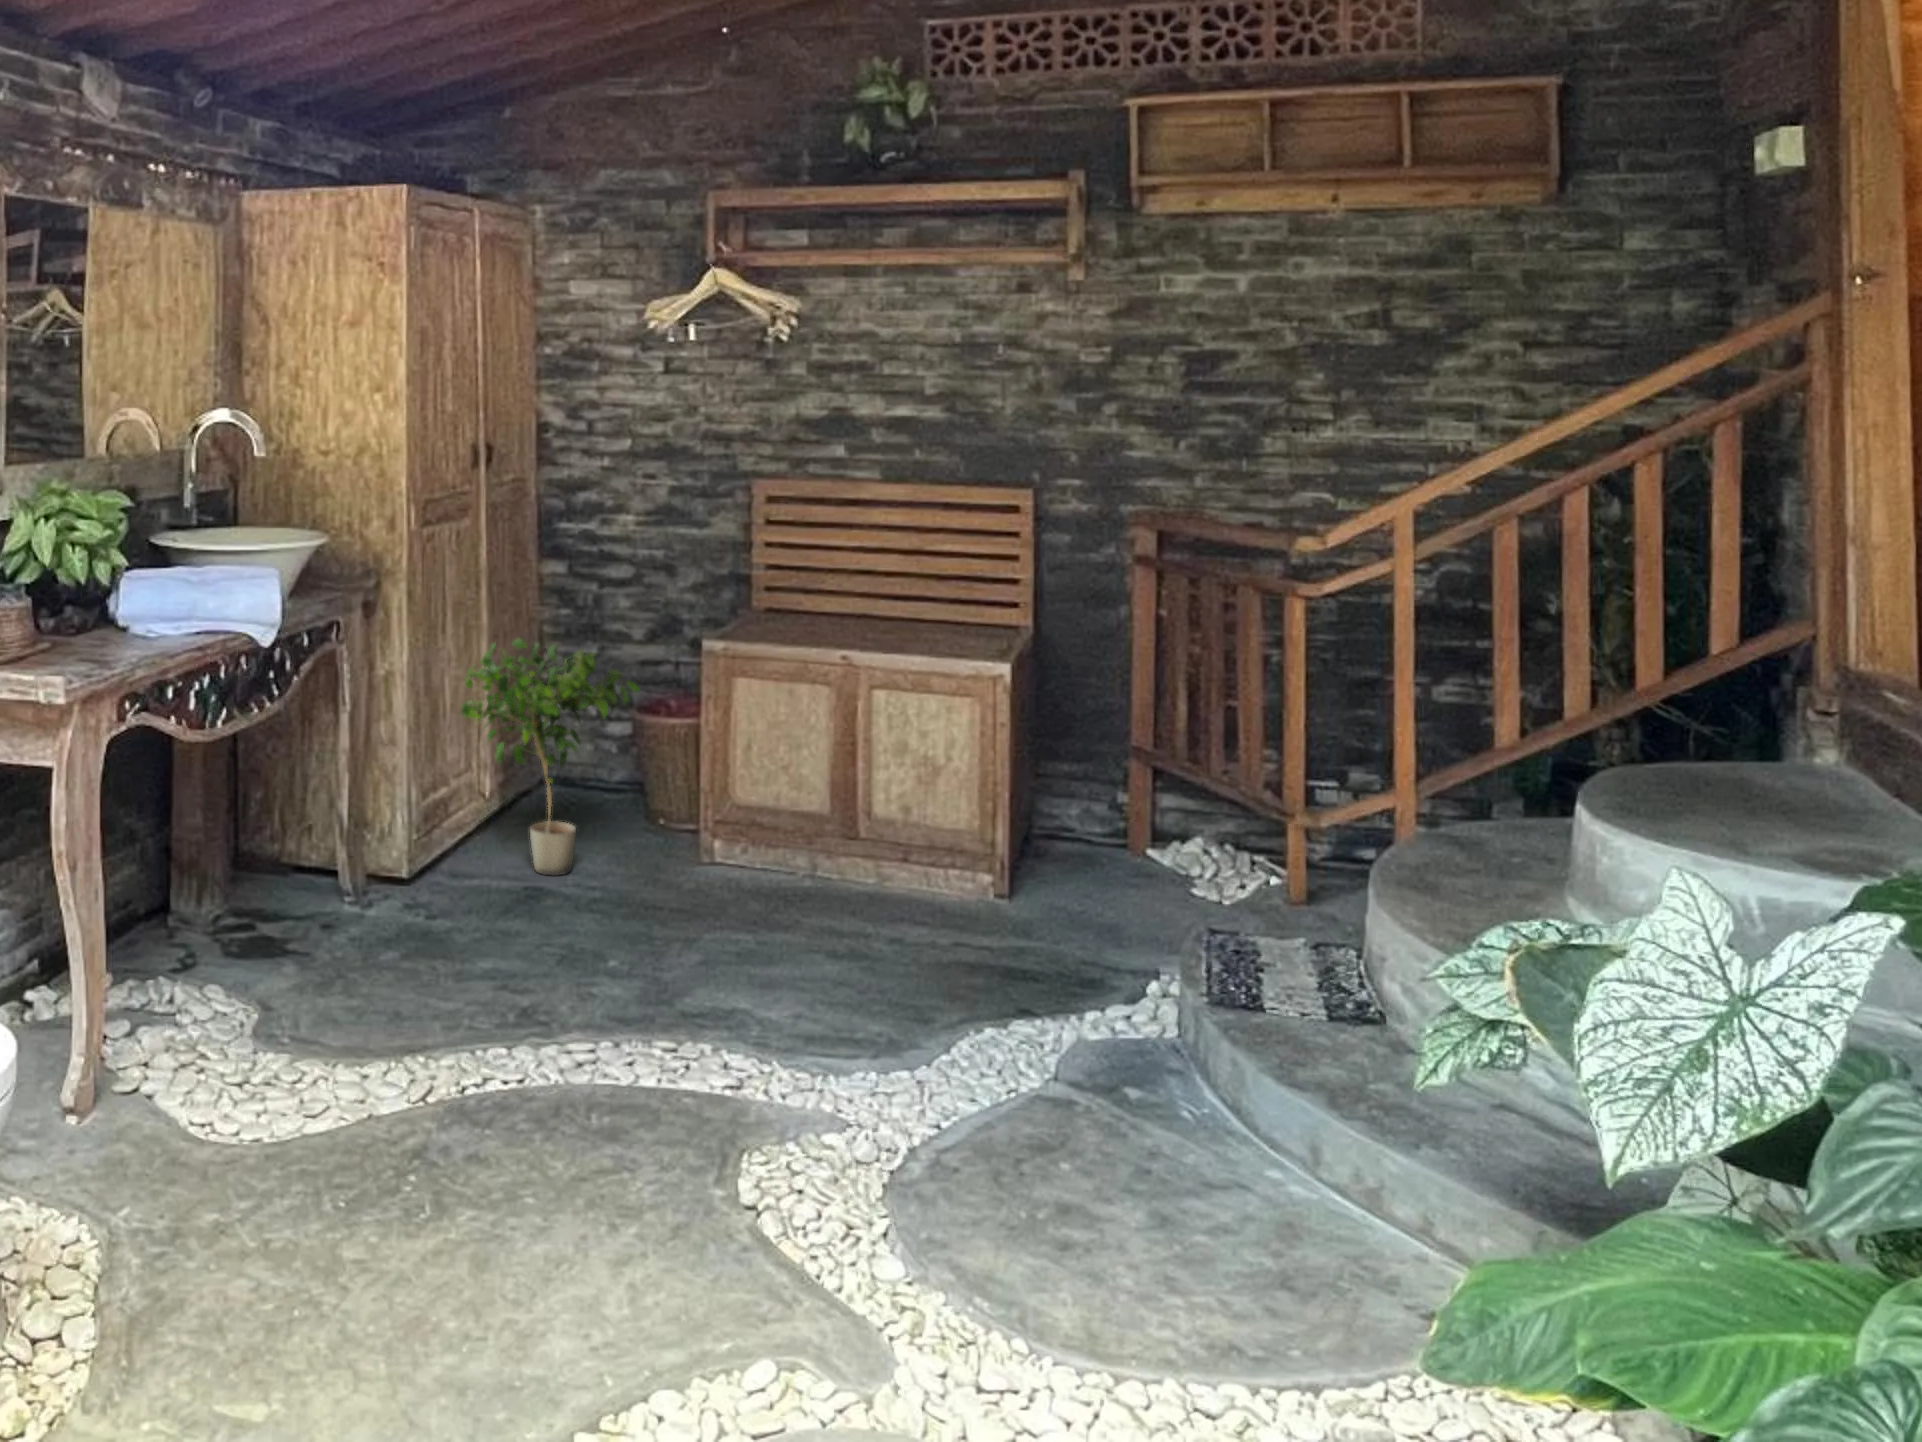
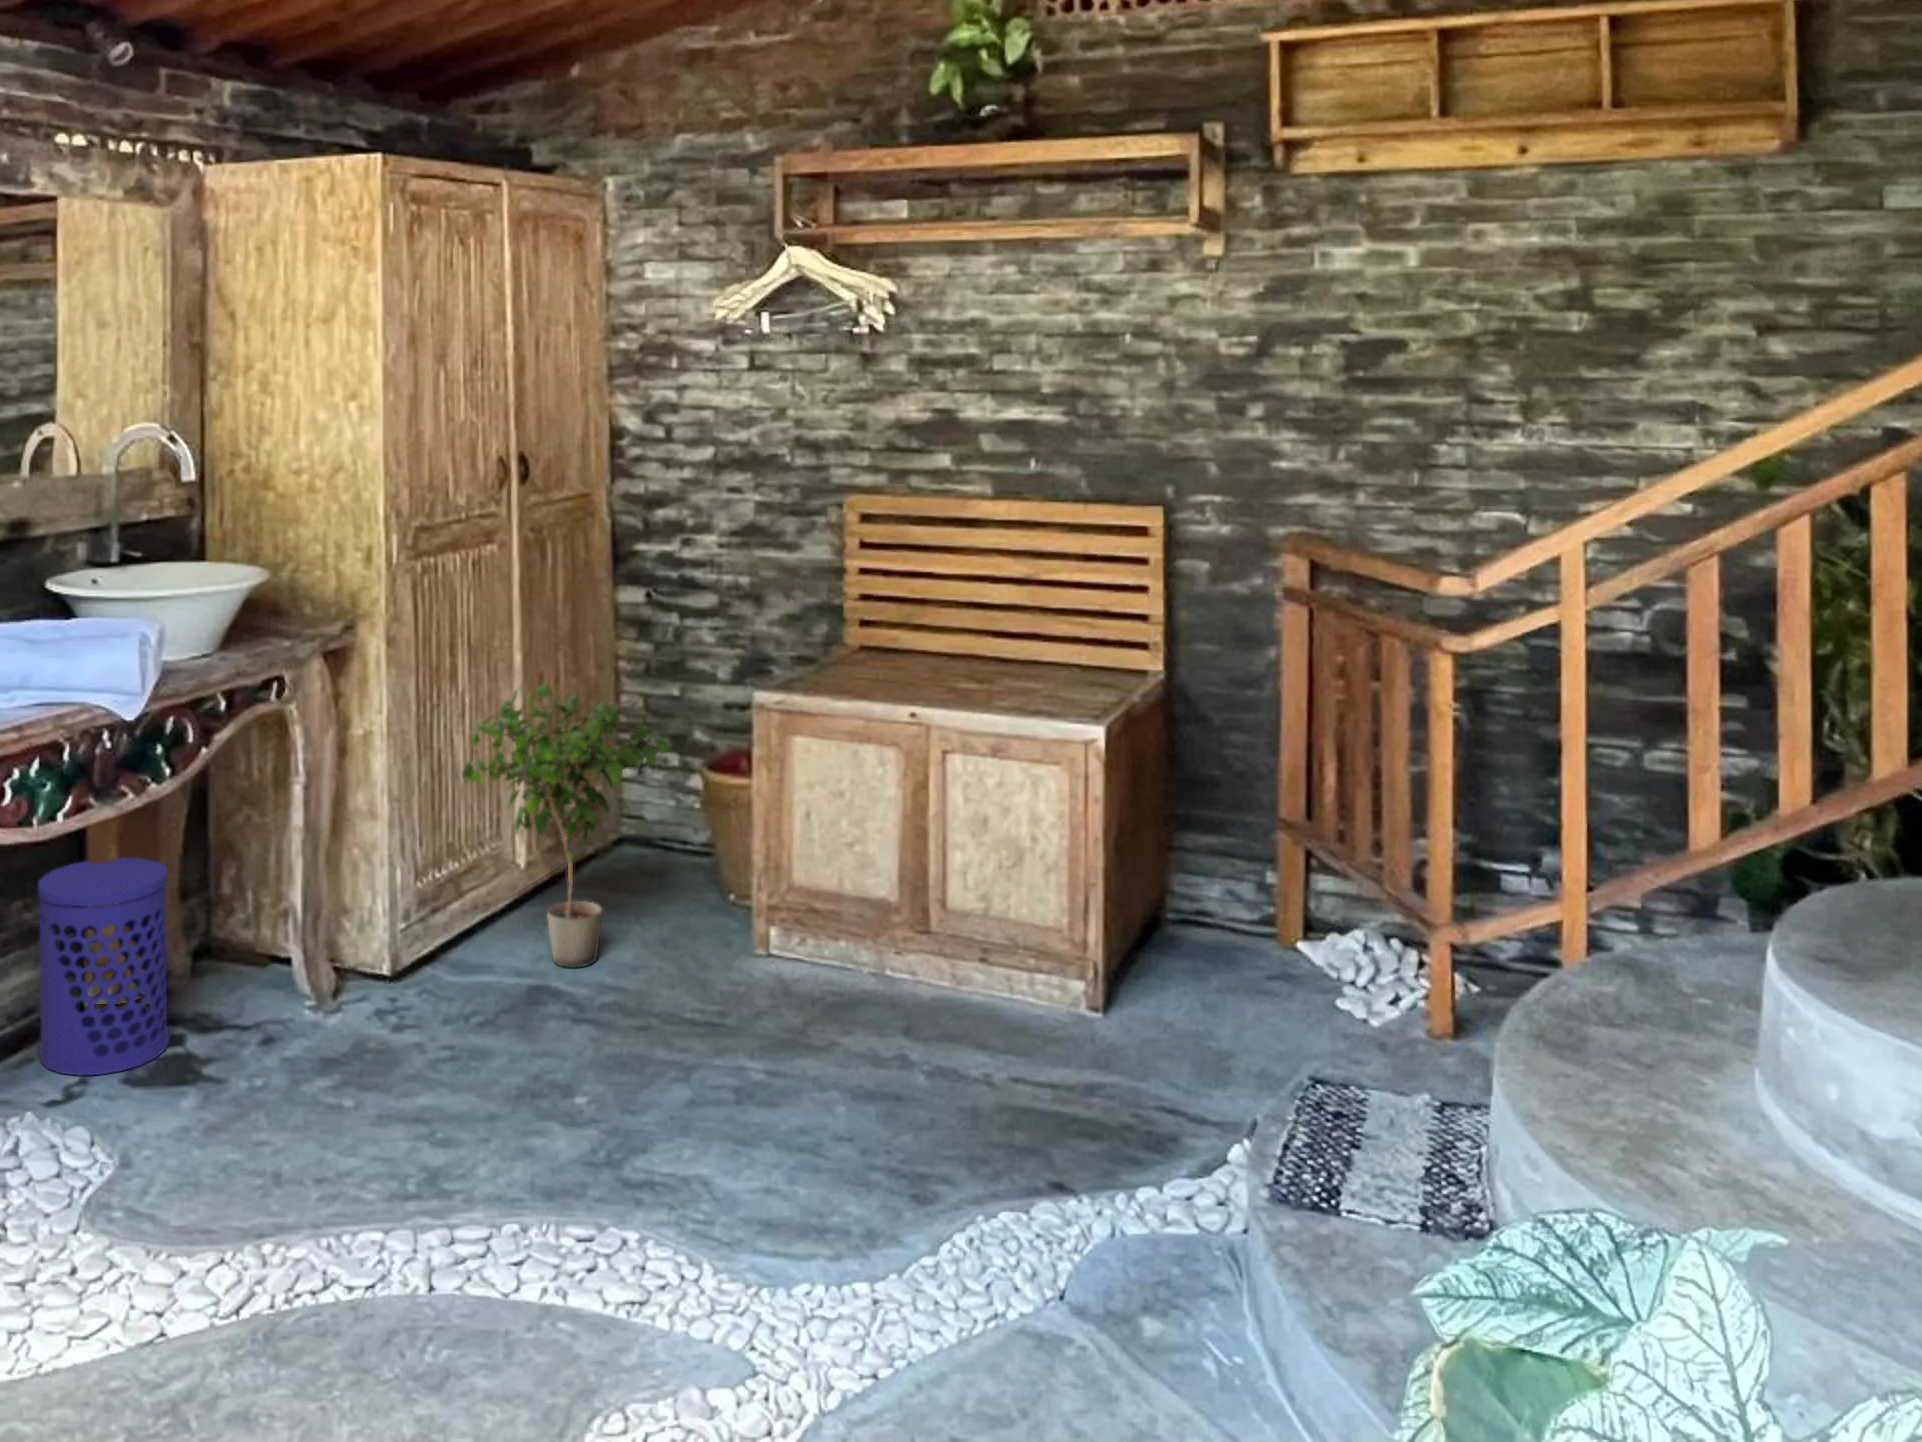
waste bin: none [144,776,249,951] -> present [38,858,170,1075]

